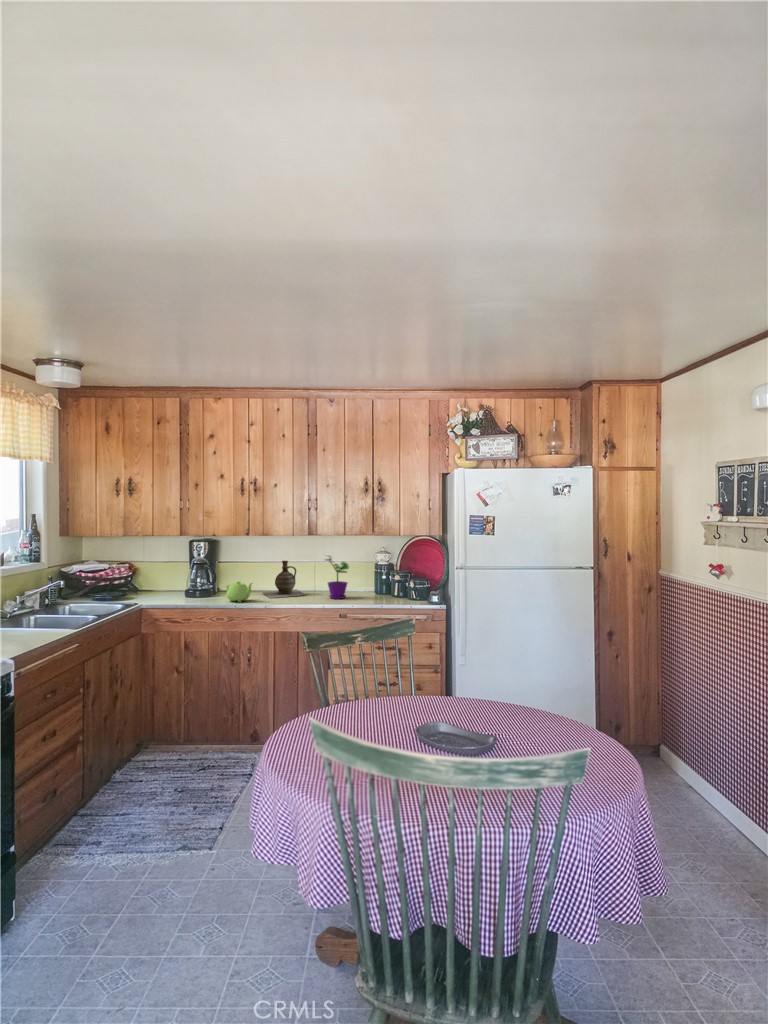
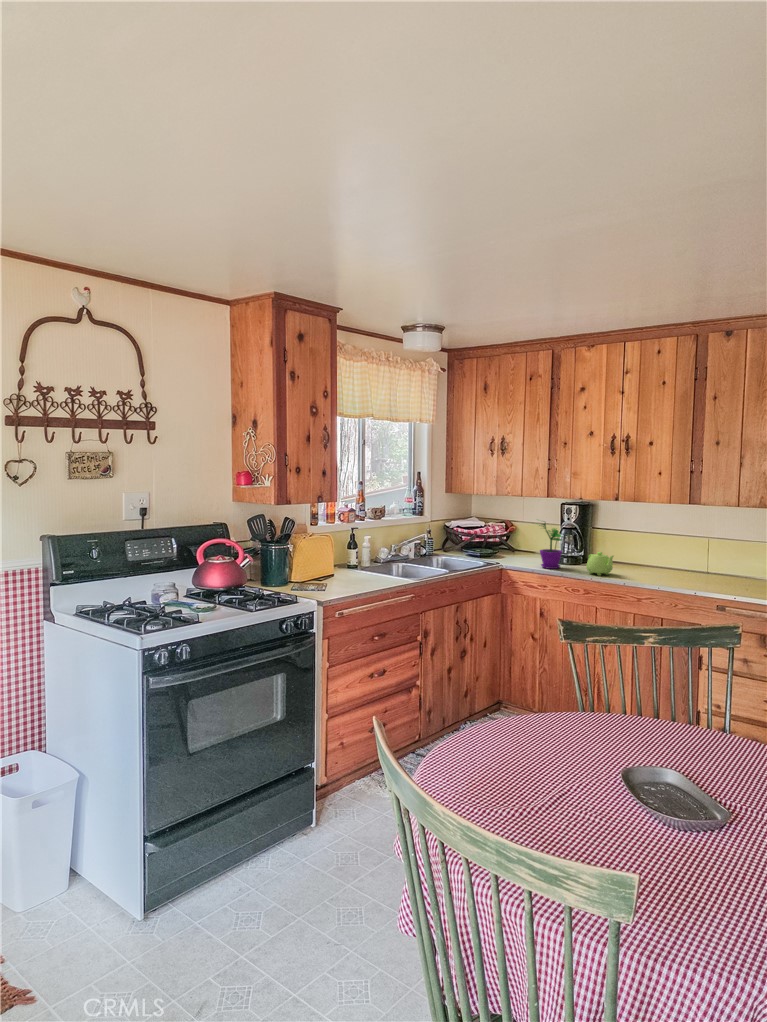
flower pot: present [326,556,349,599] -> present [539,523,562,569]
ceramic jug: present [262,561,306,598] -> none [636,533,687,577]

